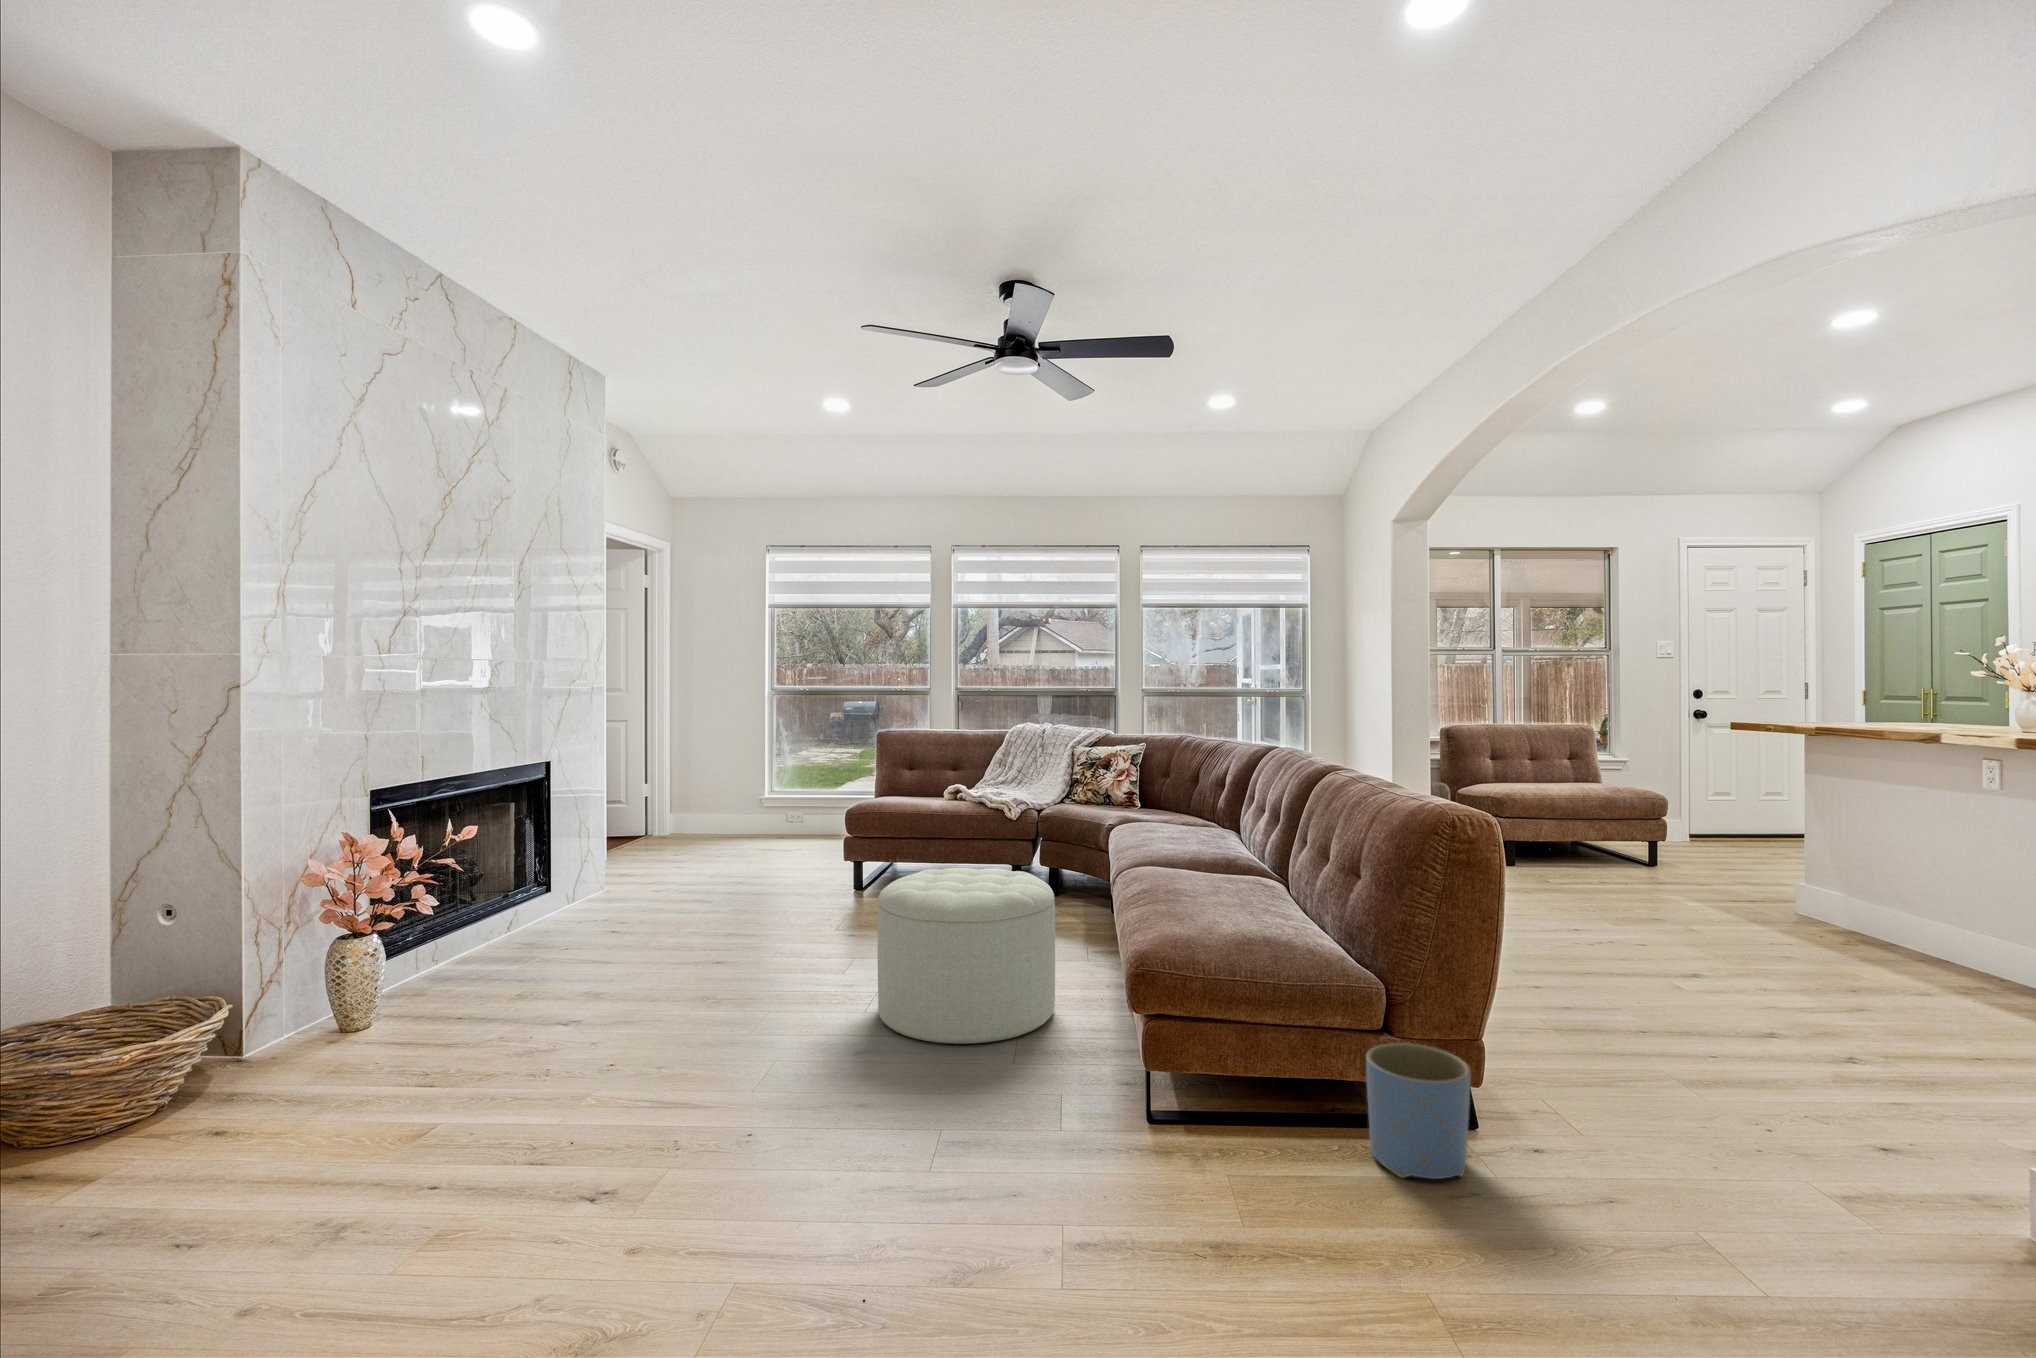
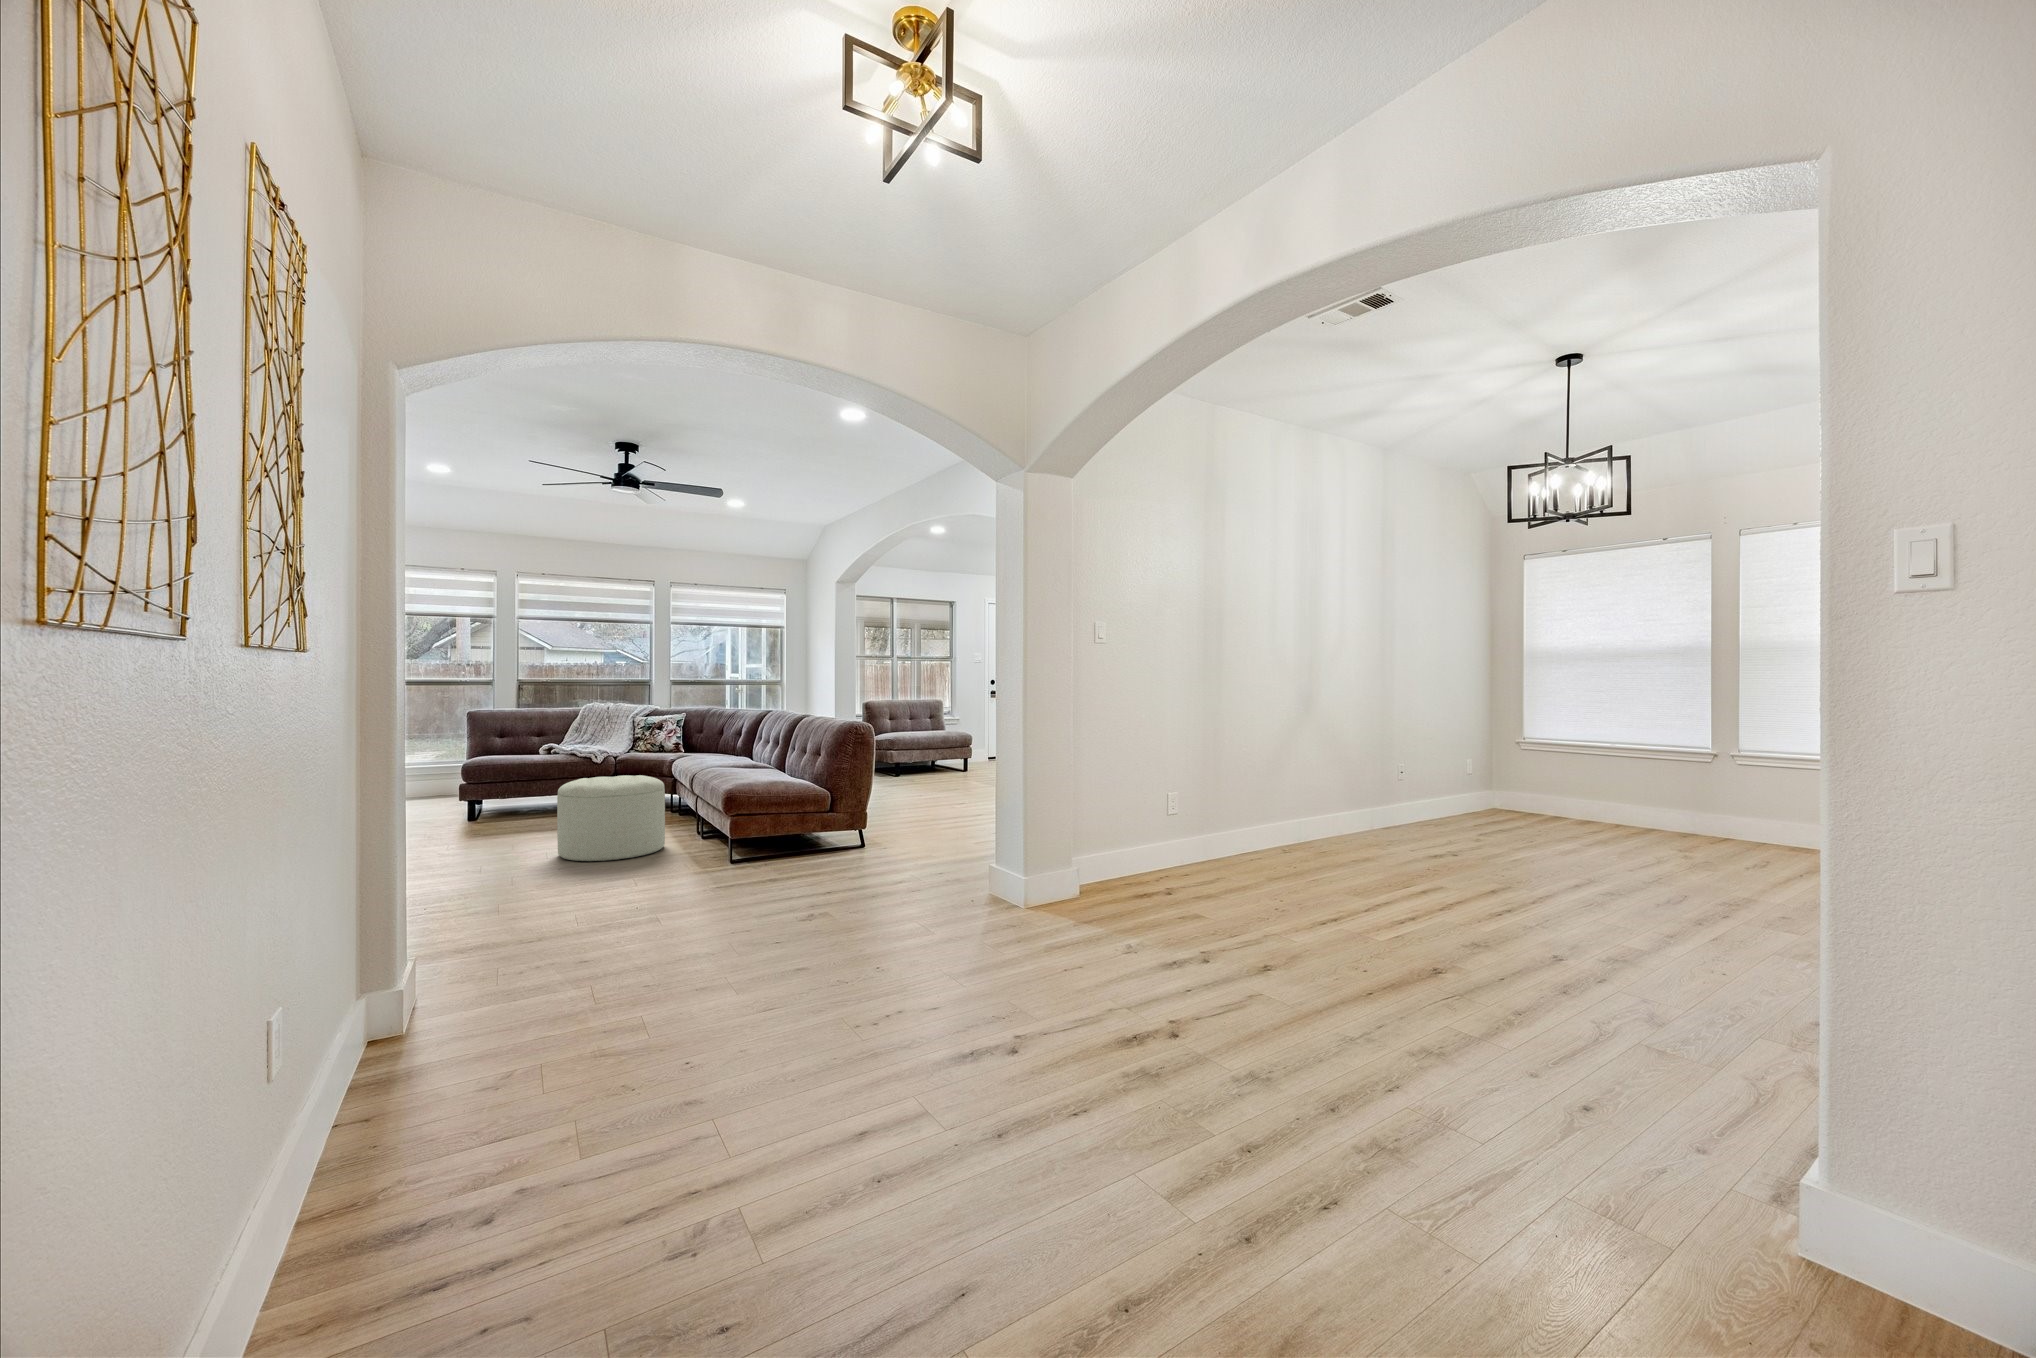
planter: present [1366,1043,1470,1179] -> none [824,815,863,861]

